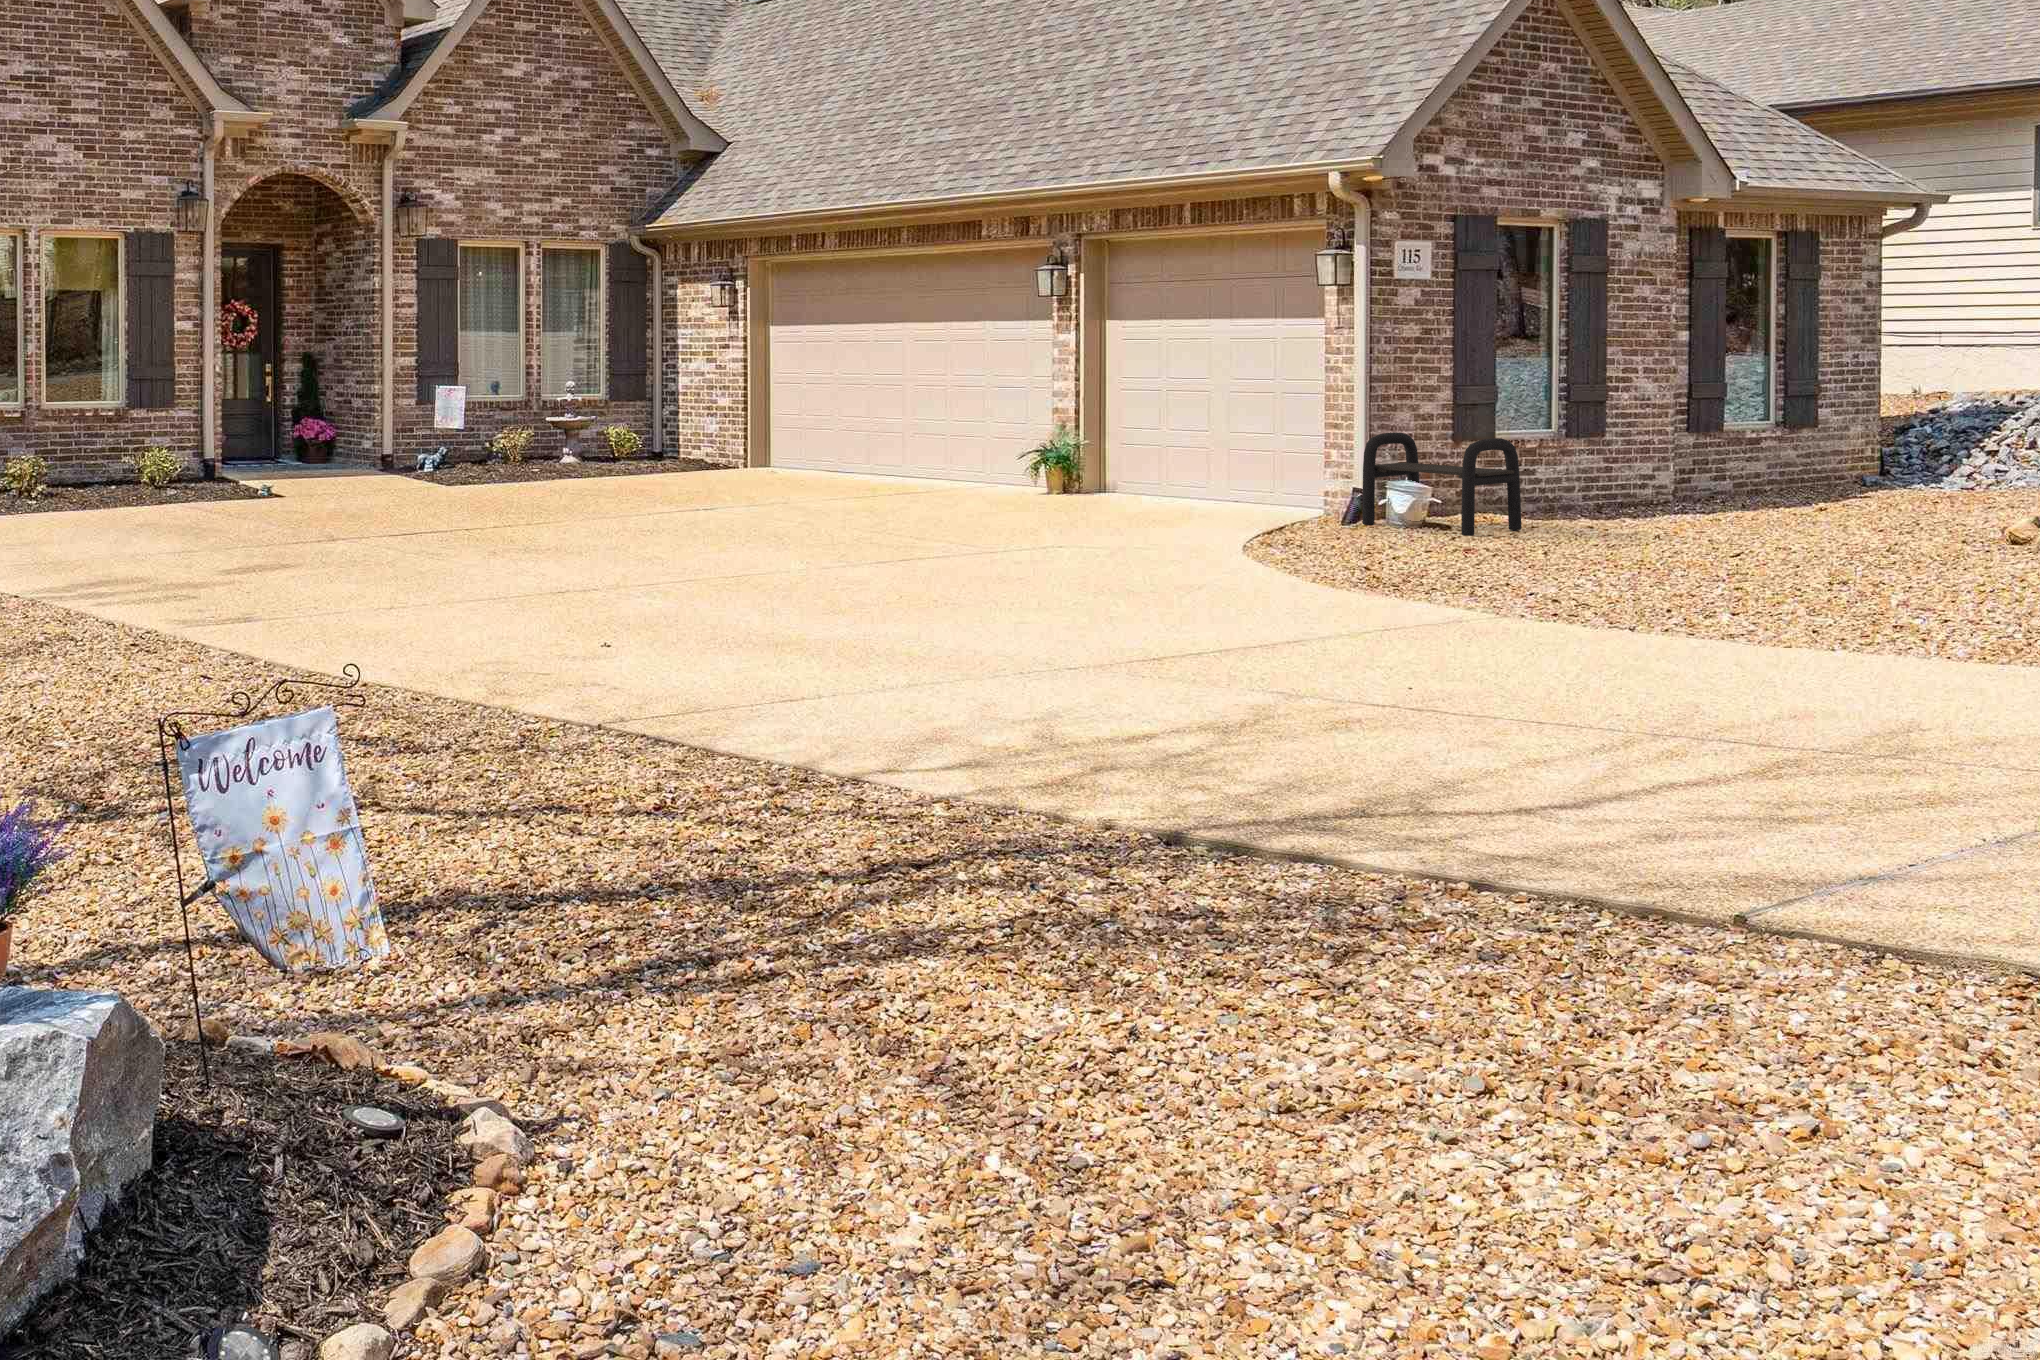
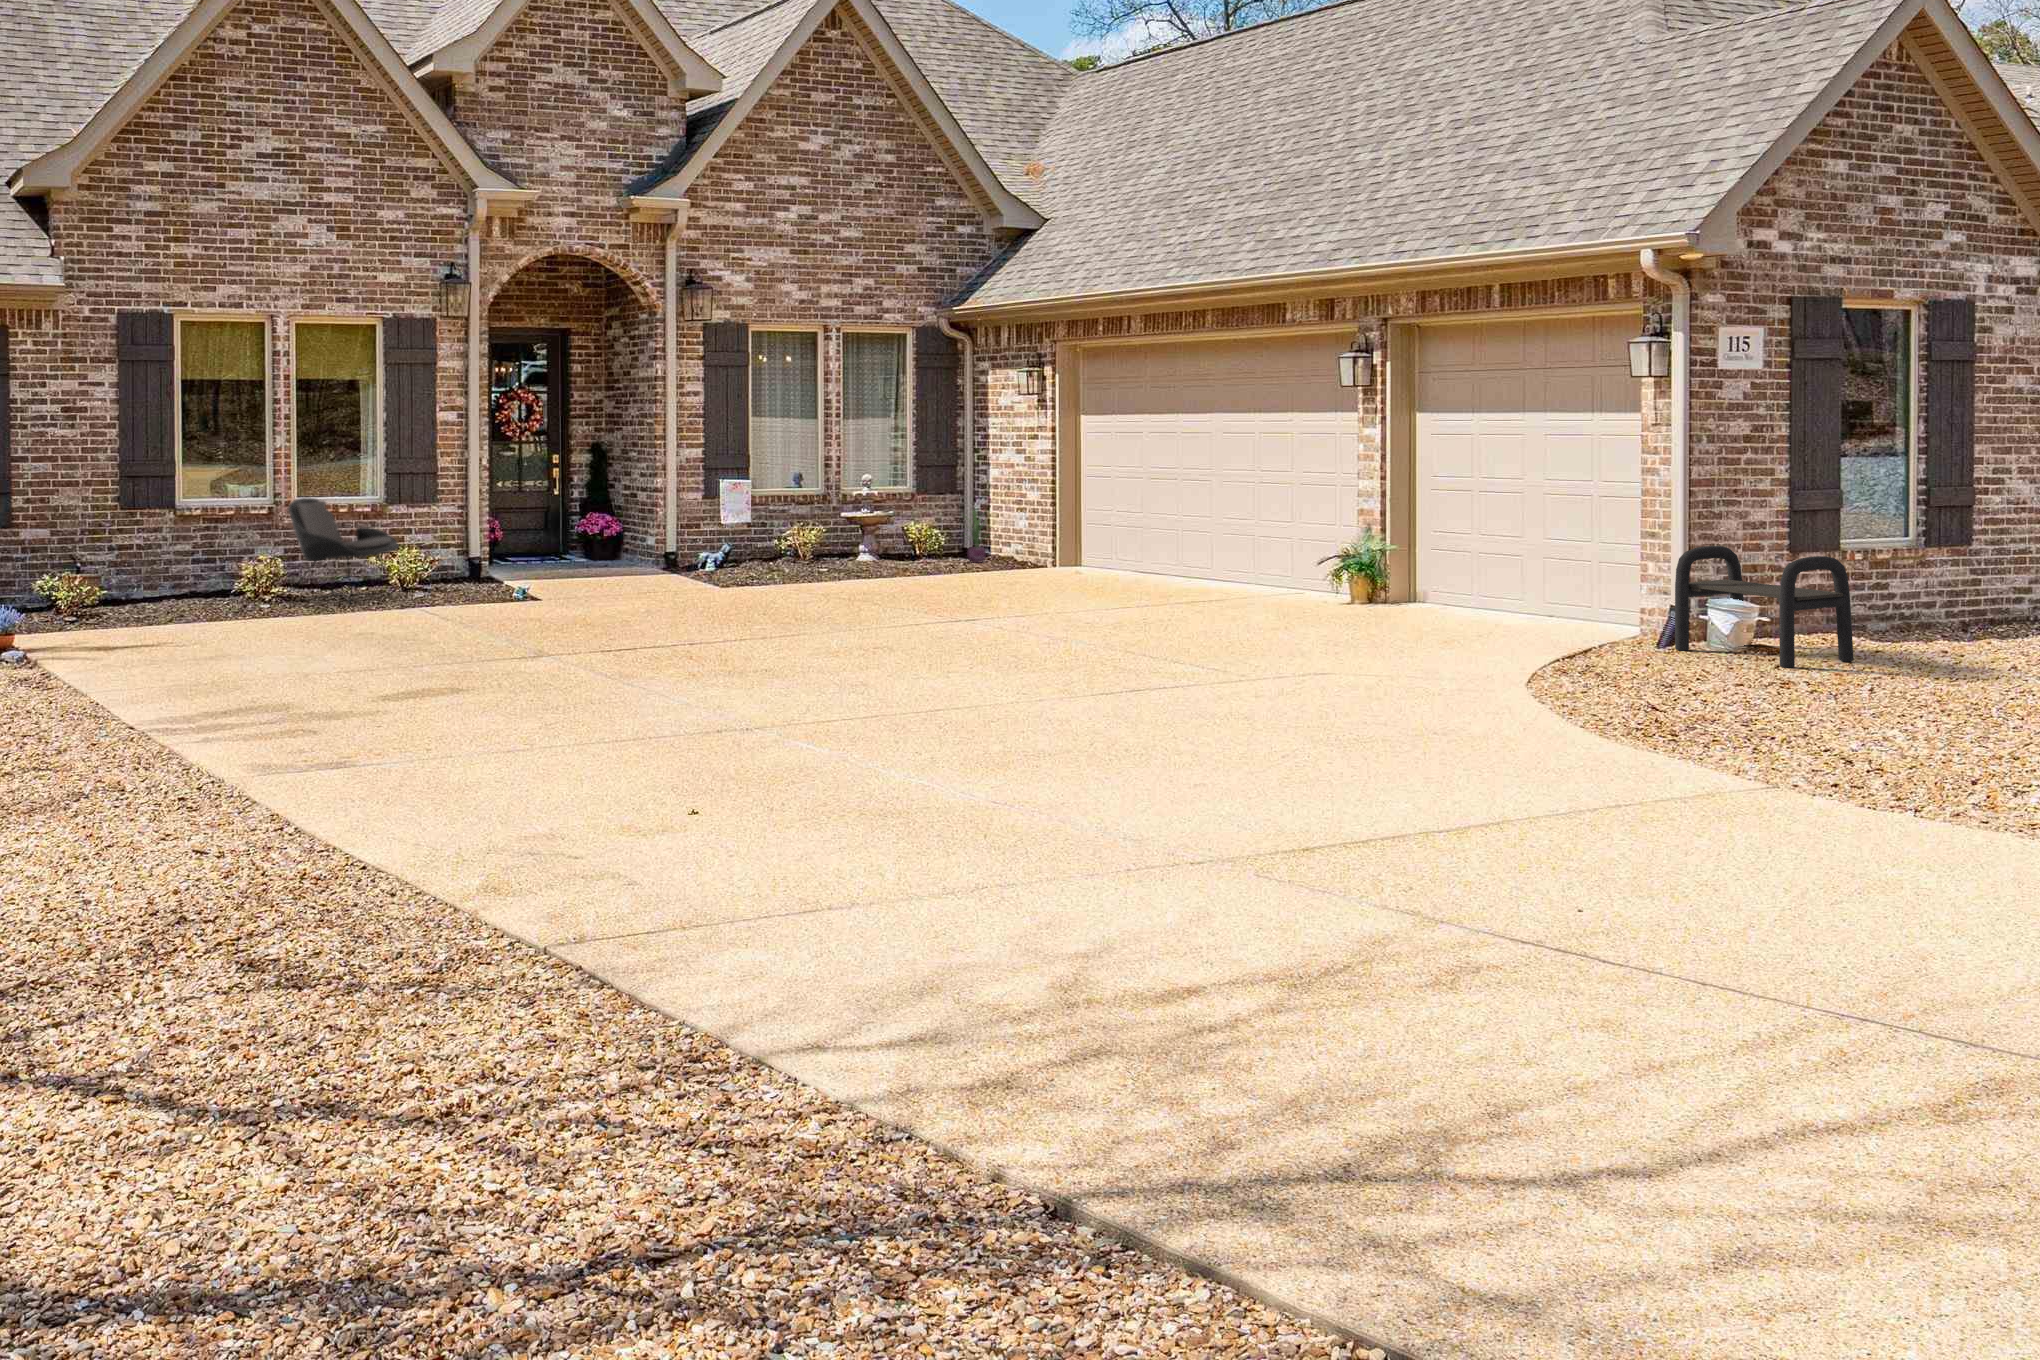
lounge chair: none [45,405,146,504] -> present [289,498,399,604]
decorative plant: none [641,418,692,468] -> present [967,511,986,563]

